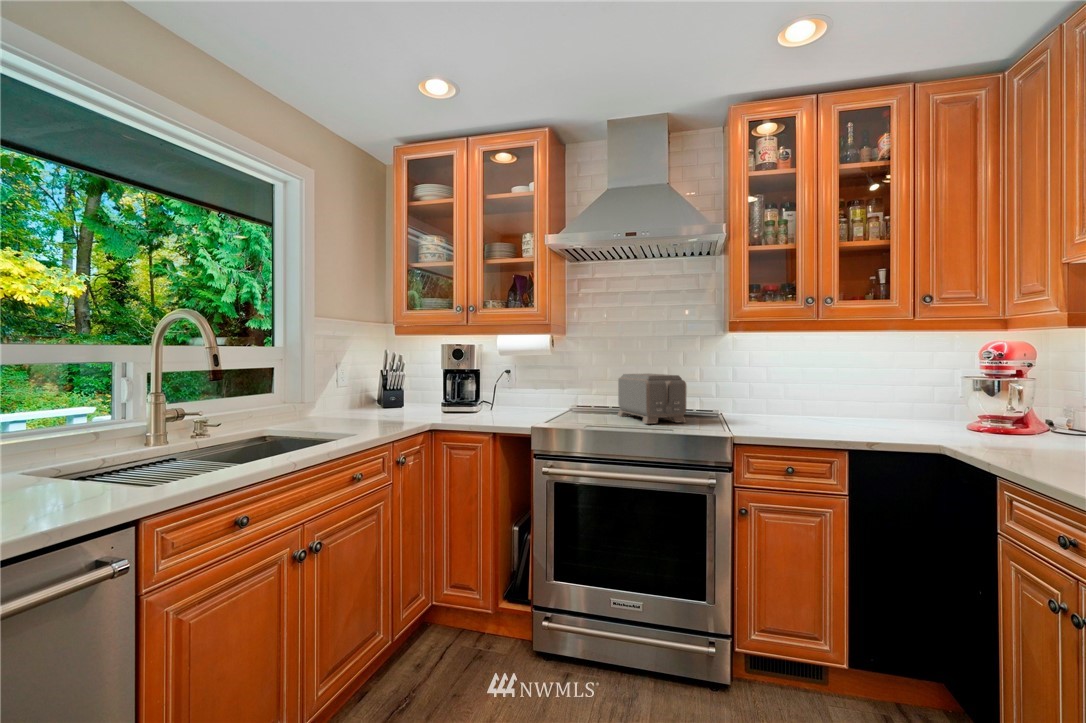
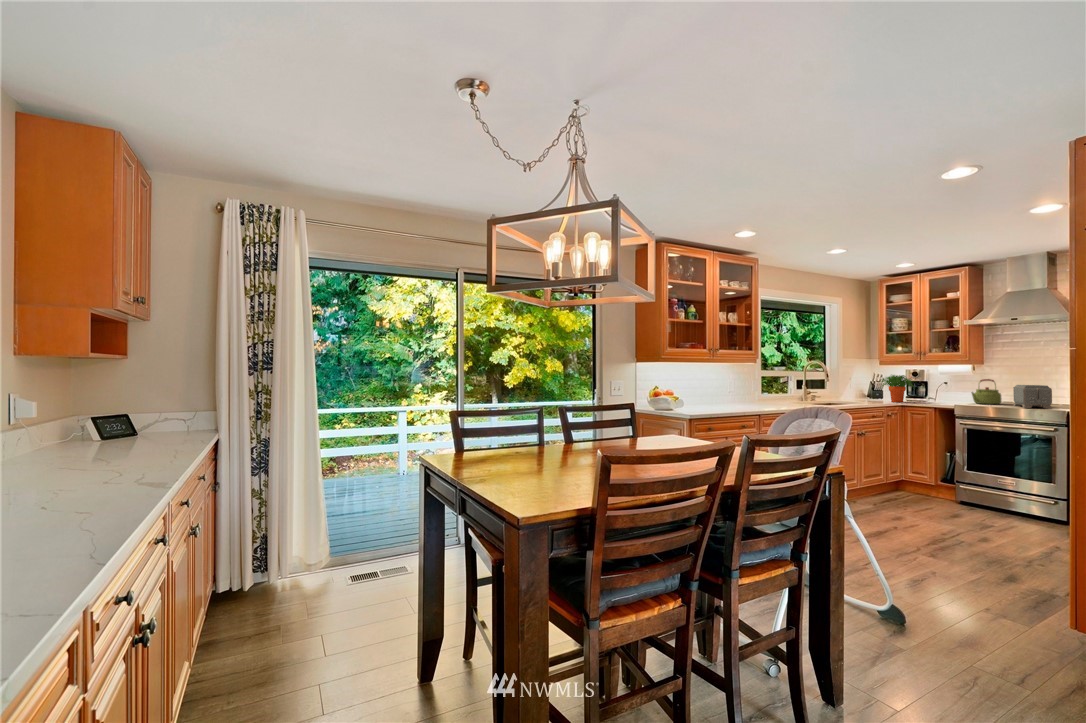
potted plant: none [388,355,462,419] -> present [882,375,913,402]
kettle: none [553,363,596,414] -> present [972,379,1001,404]

